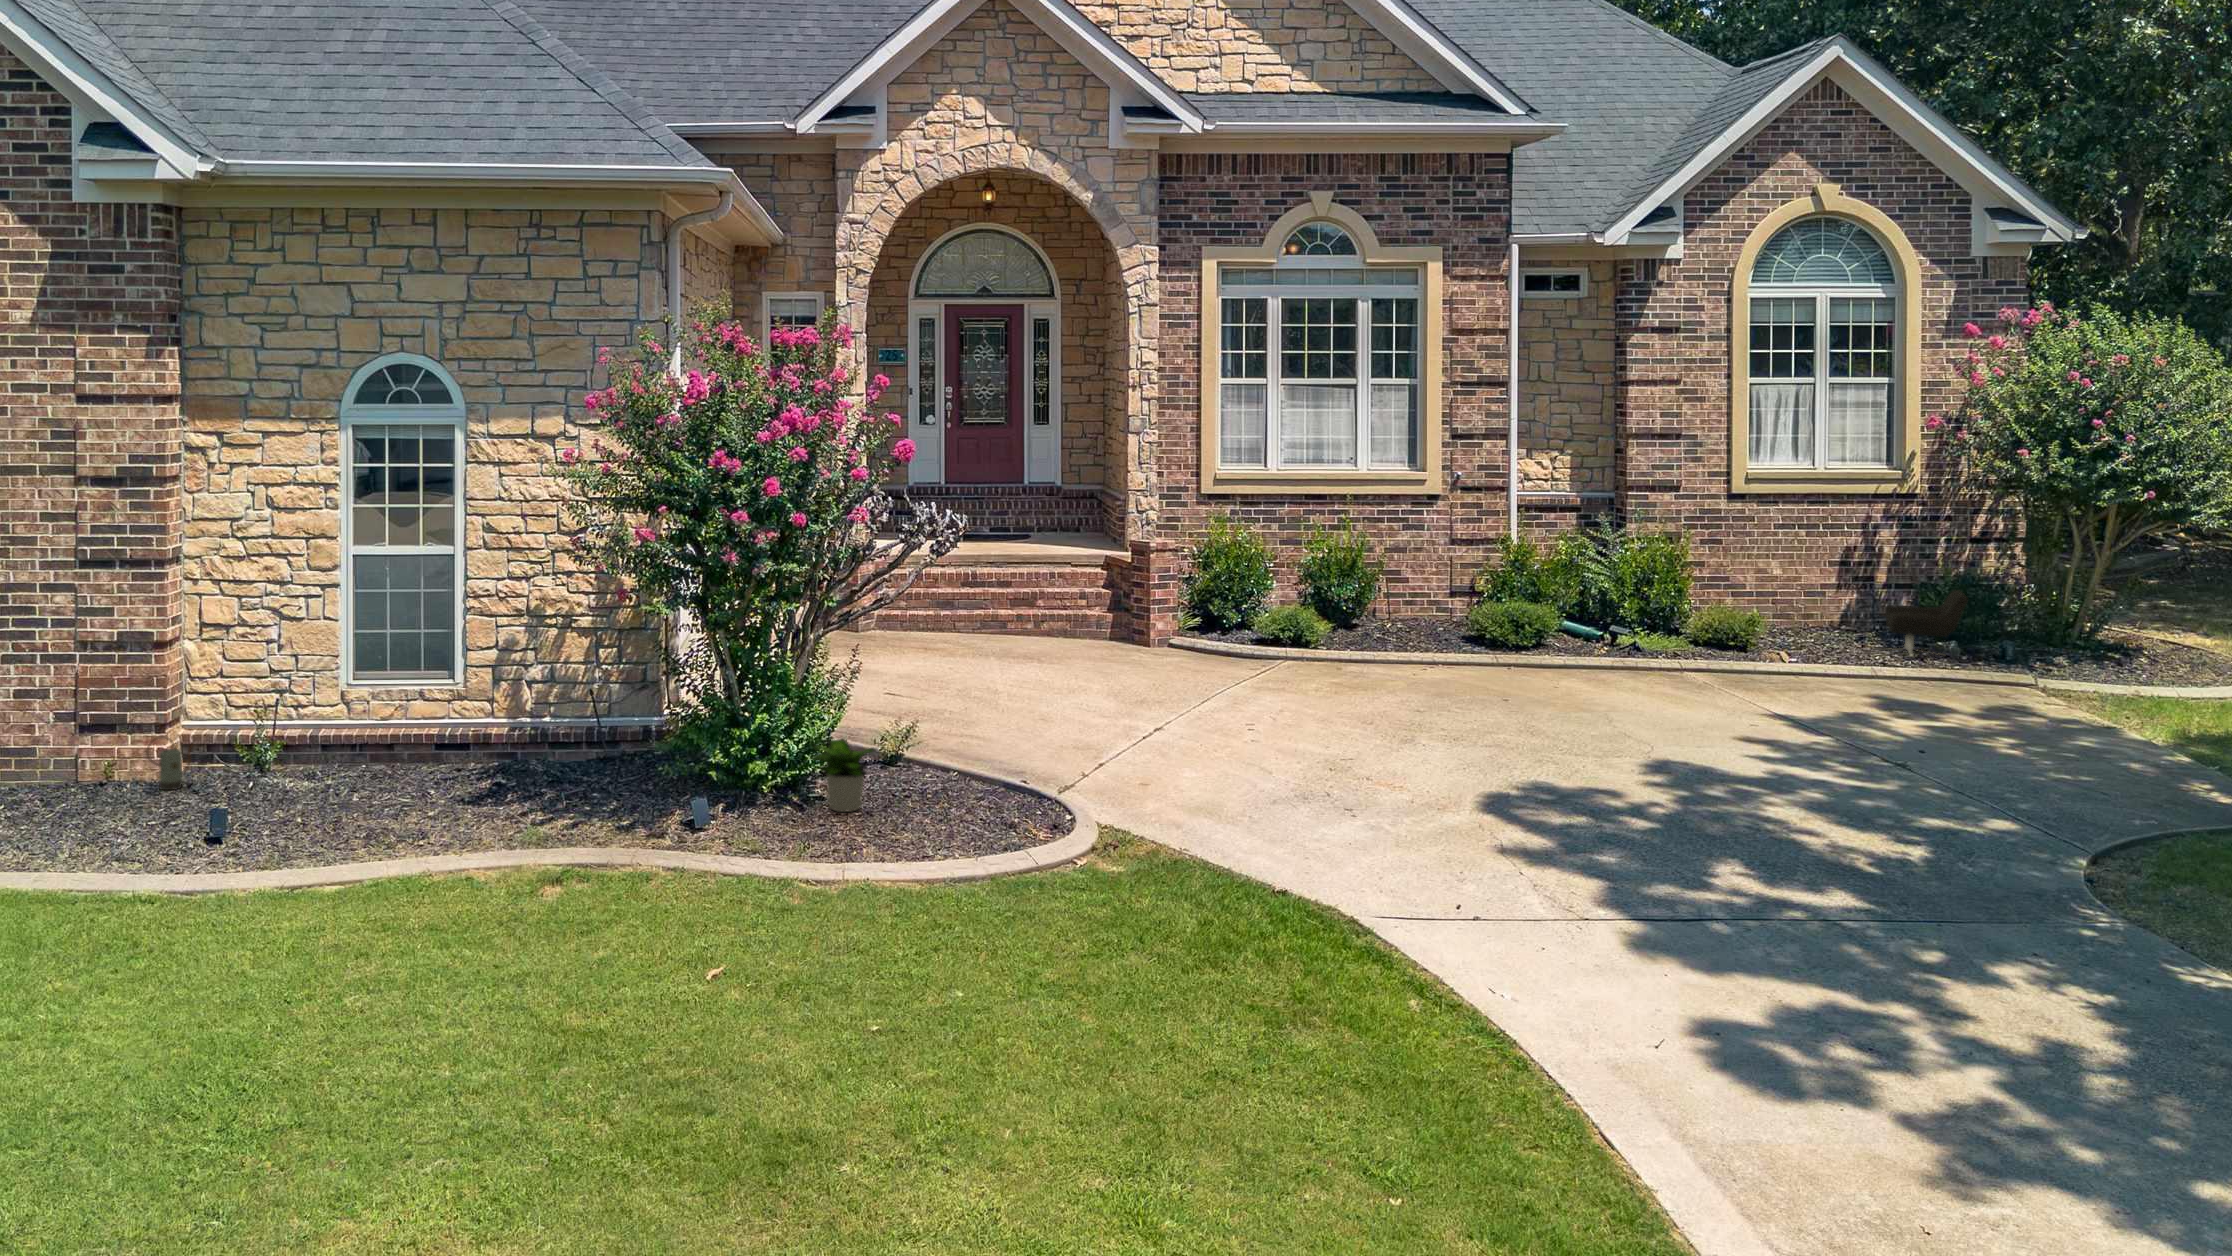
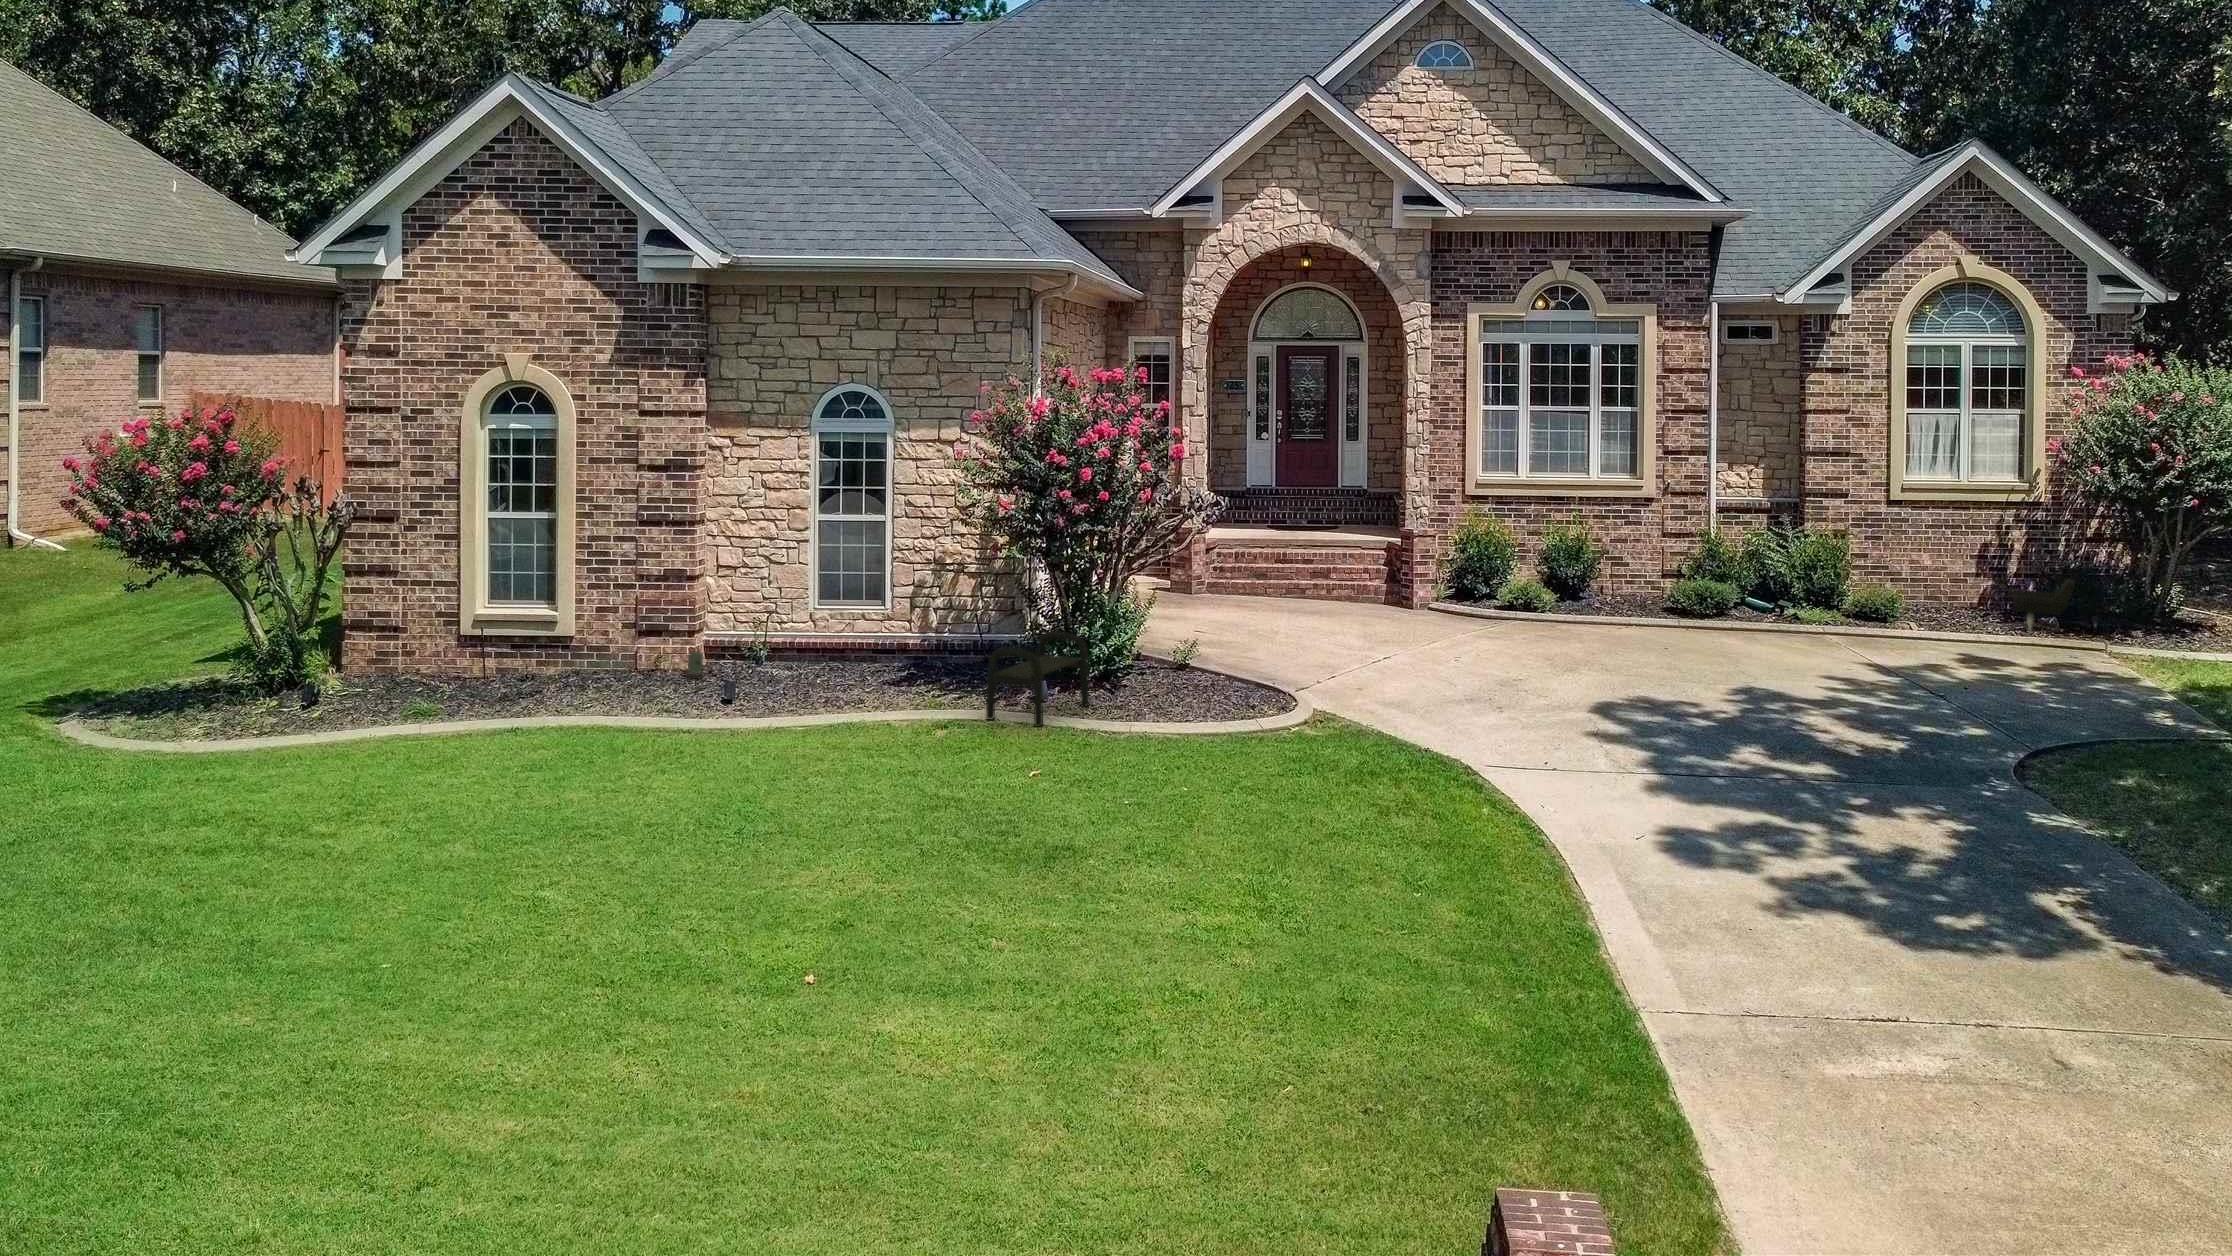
bench: none [619,709,764,854] -> present [986,631,1089,727]
potted plant: present [811,739,876,812] -> none [1116,656,1171,706]

